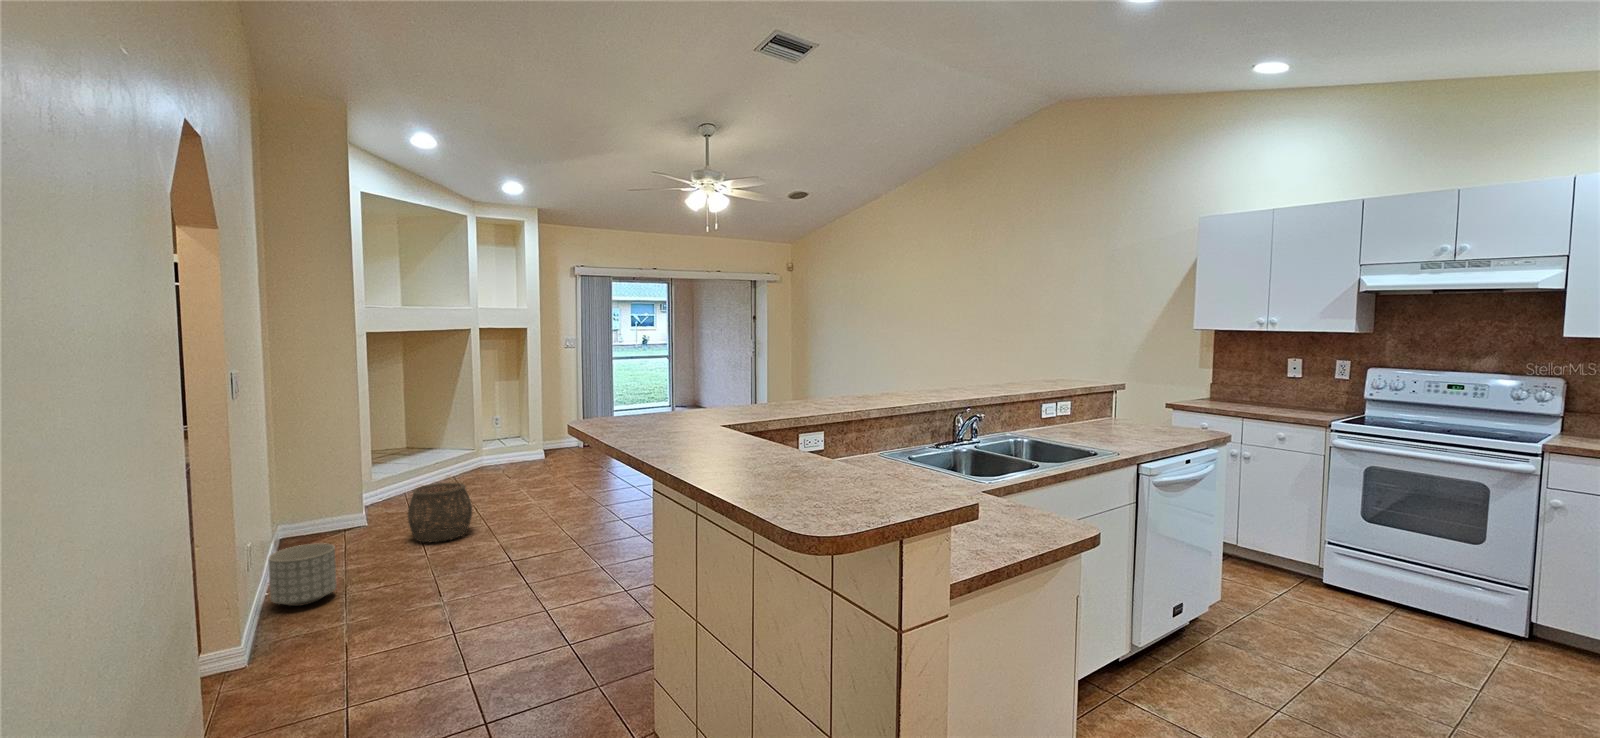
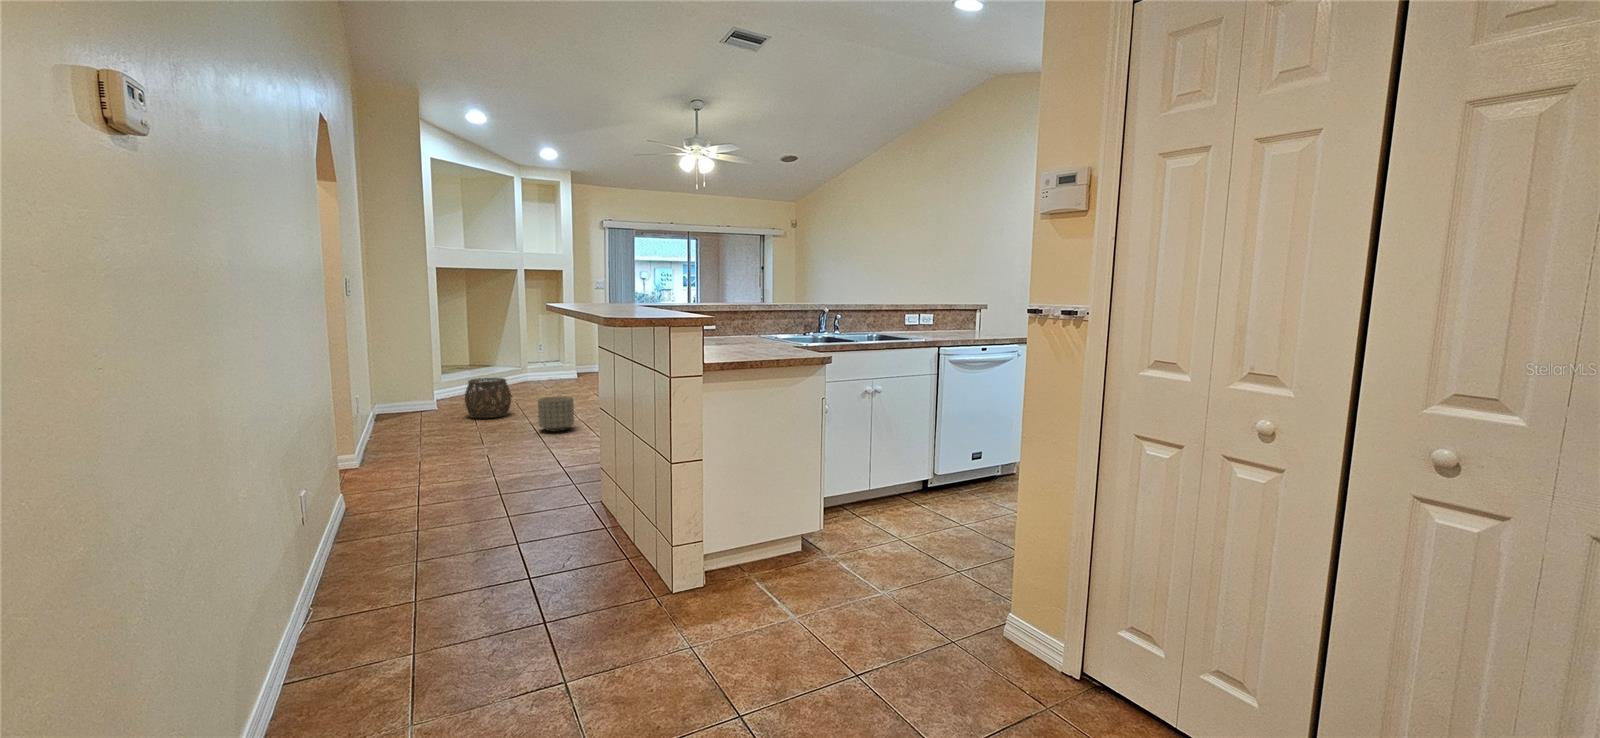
planter: present [268,543,336,606] -> present [538,396,574,432]

